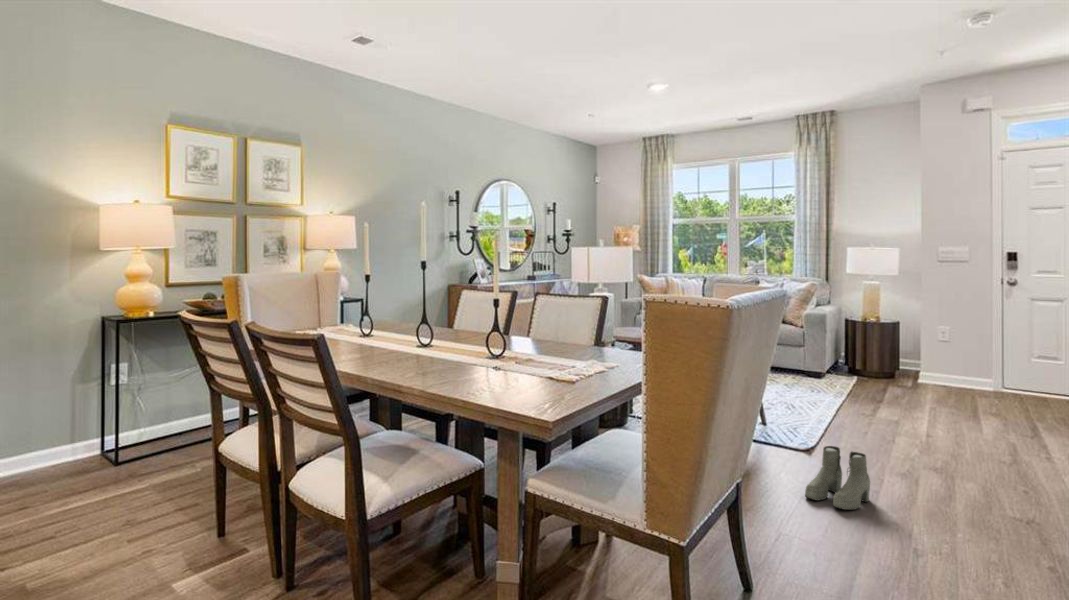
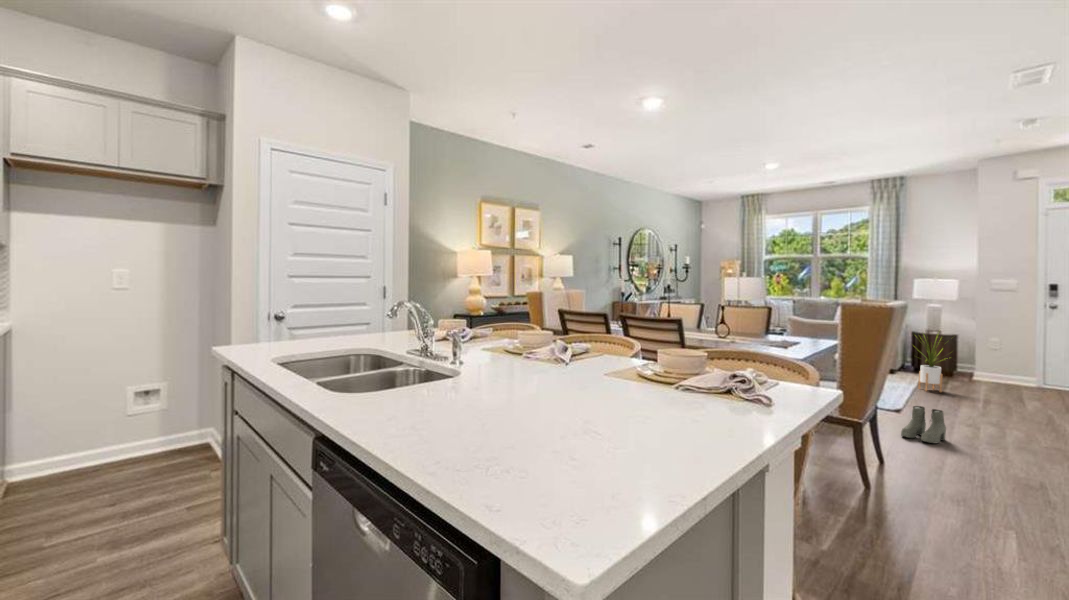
house plant: none [837,314,893,405] -> present [918,335,942,392]

